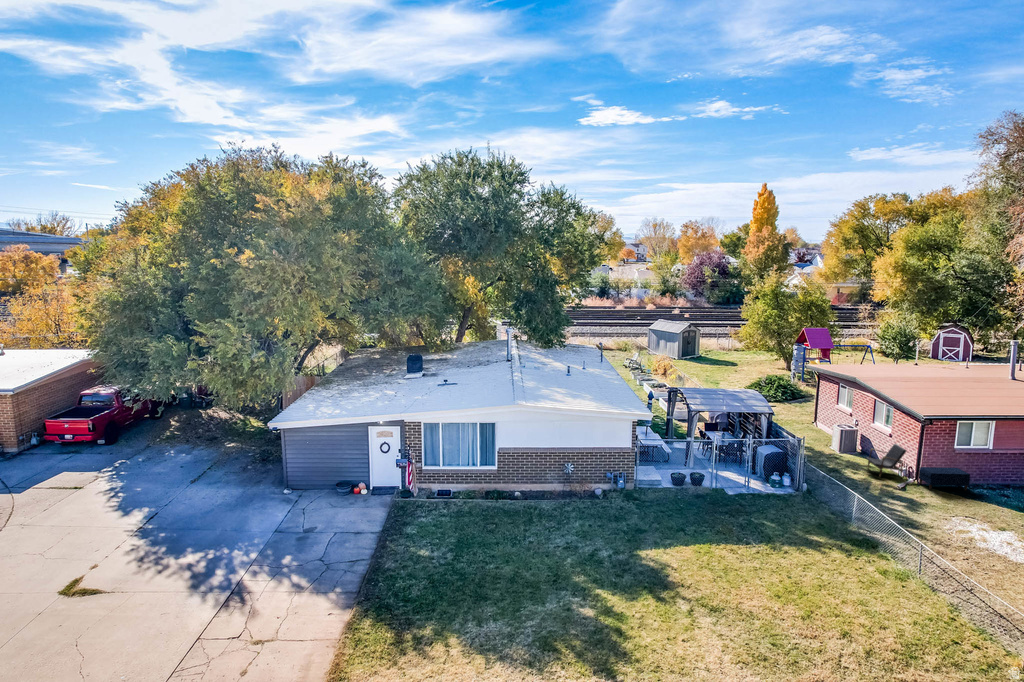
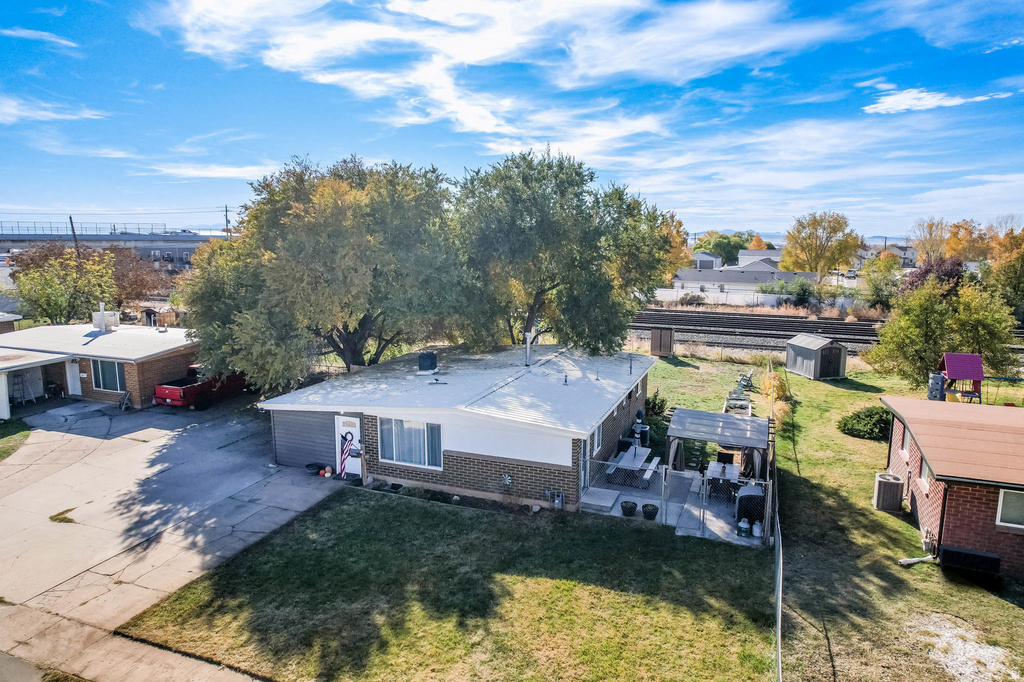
lounge chair: present [866,444,906,477] -> none [887,508,931,550]

